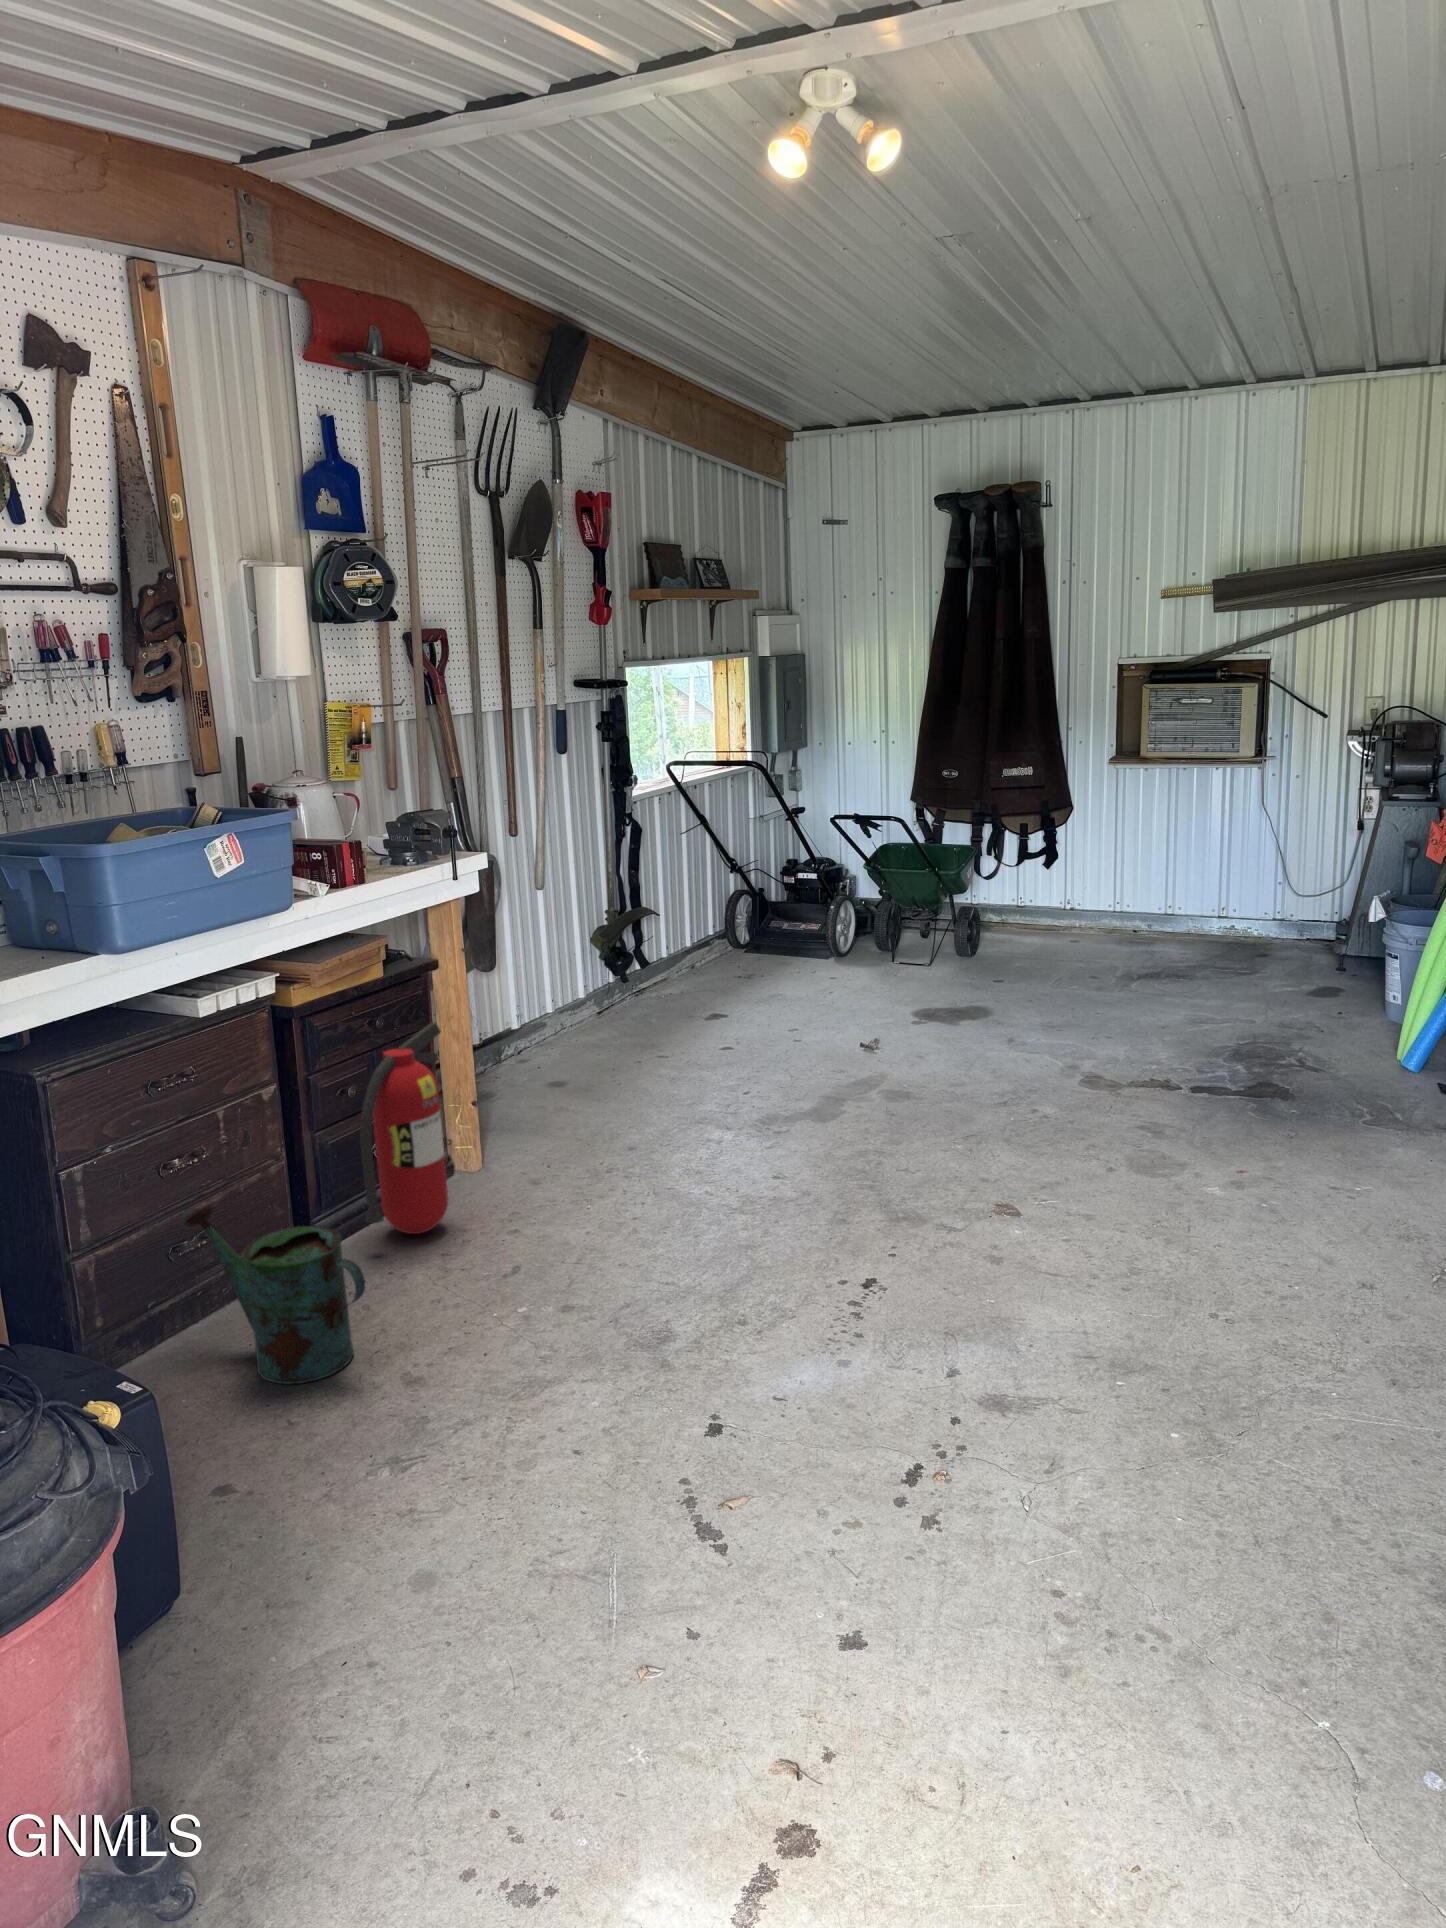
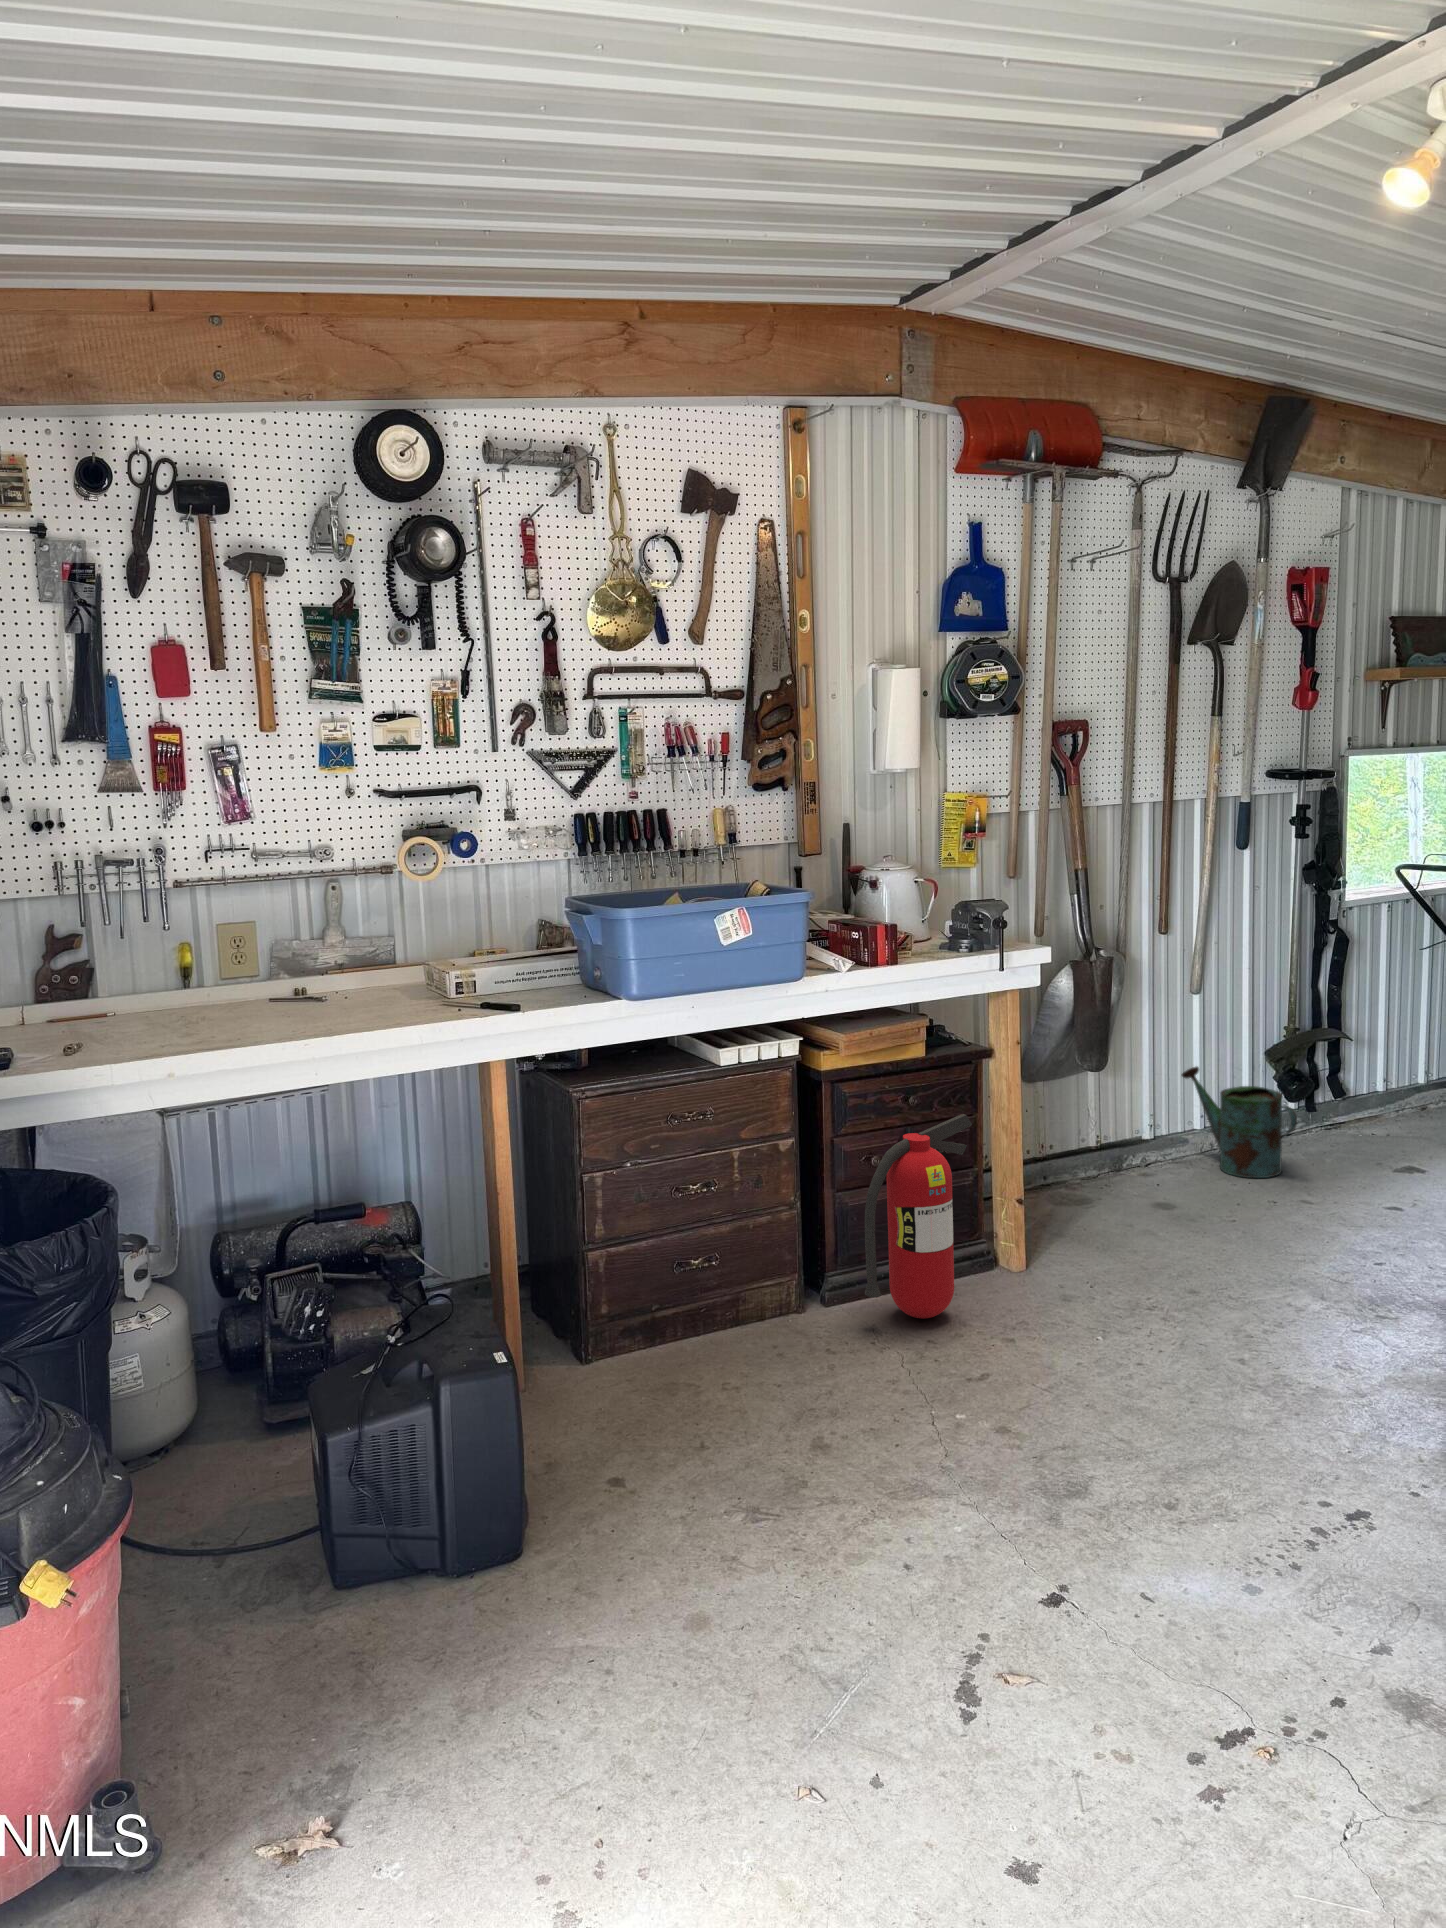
watering can: present [184,1205,365,1384] -> present [1182,1067,1297,1178]

